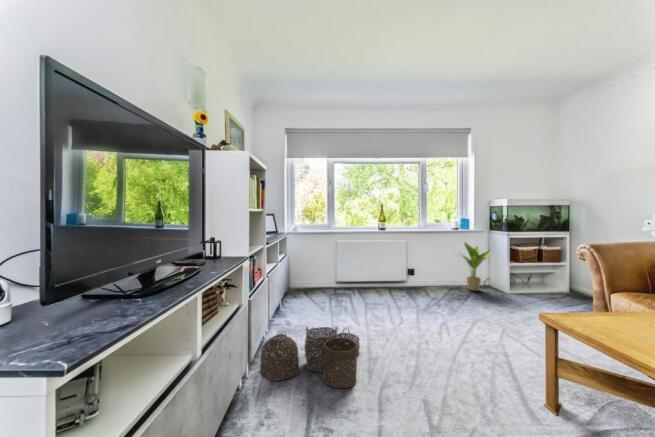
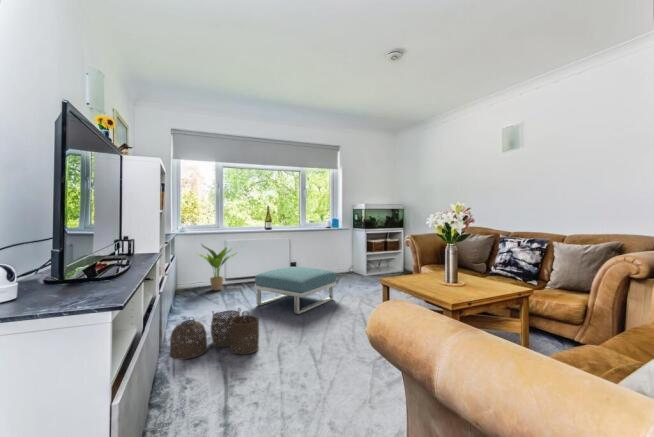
potted plant: present [461,243,490,291] -> present [199,245,235,291]
footstool: none [362,276,465,339] -> present [254,267,336,314]

